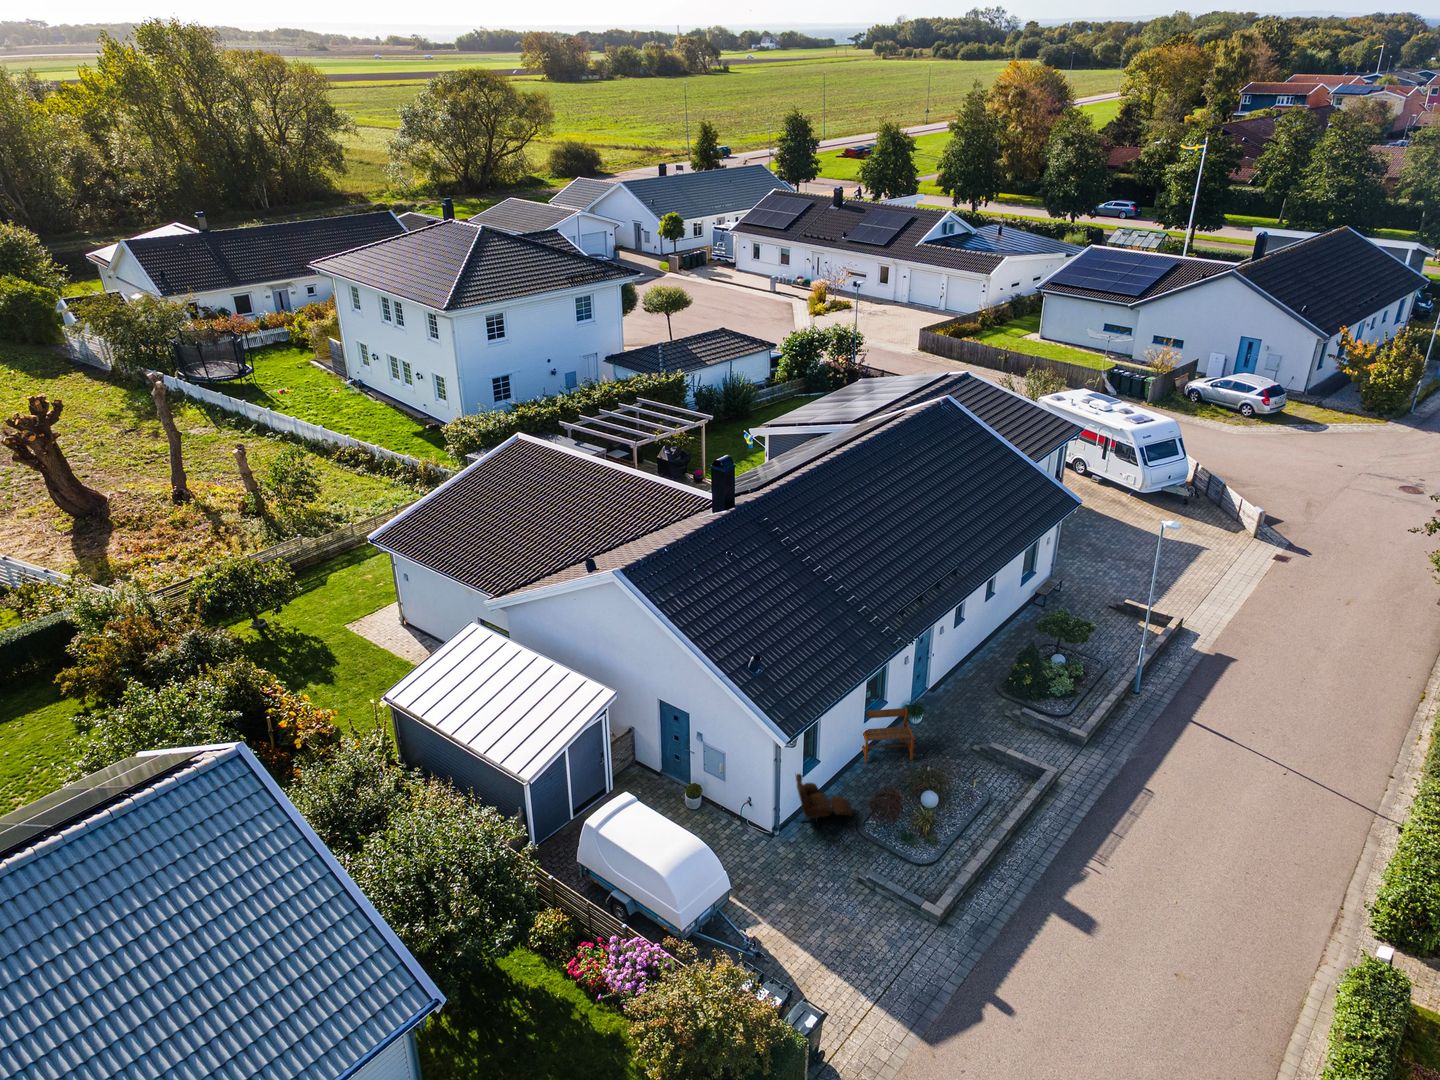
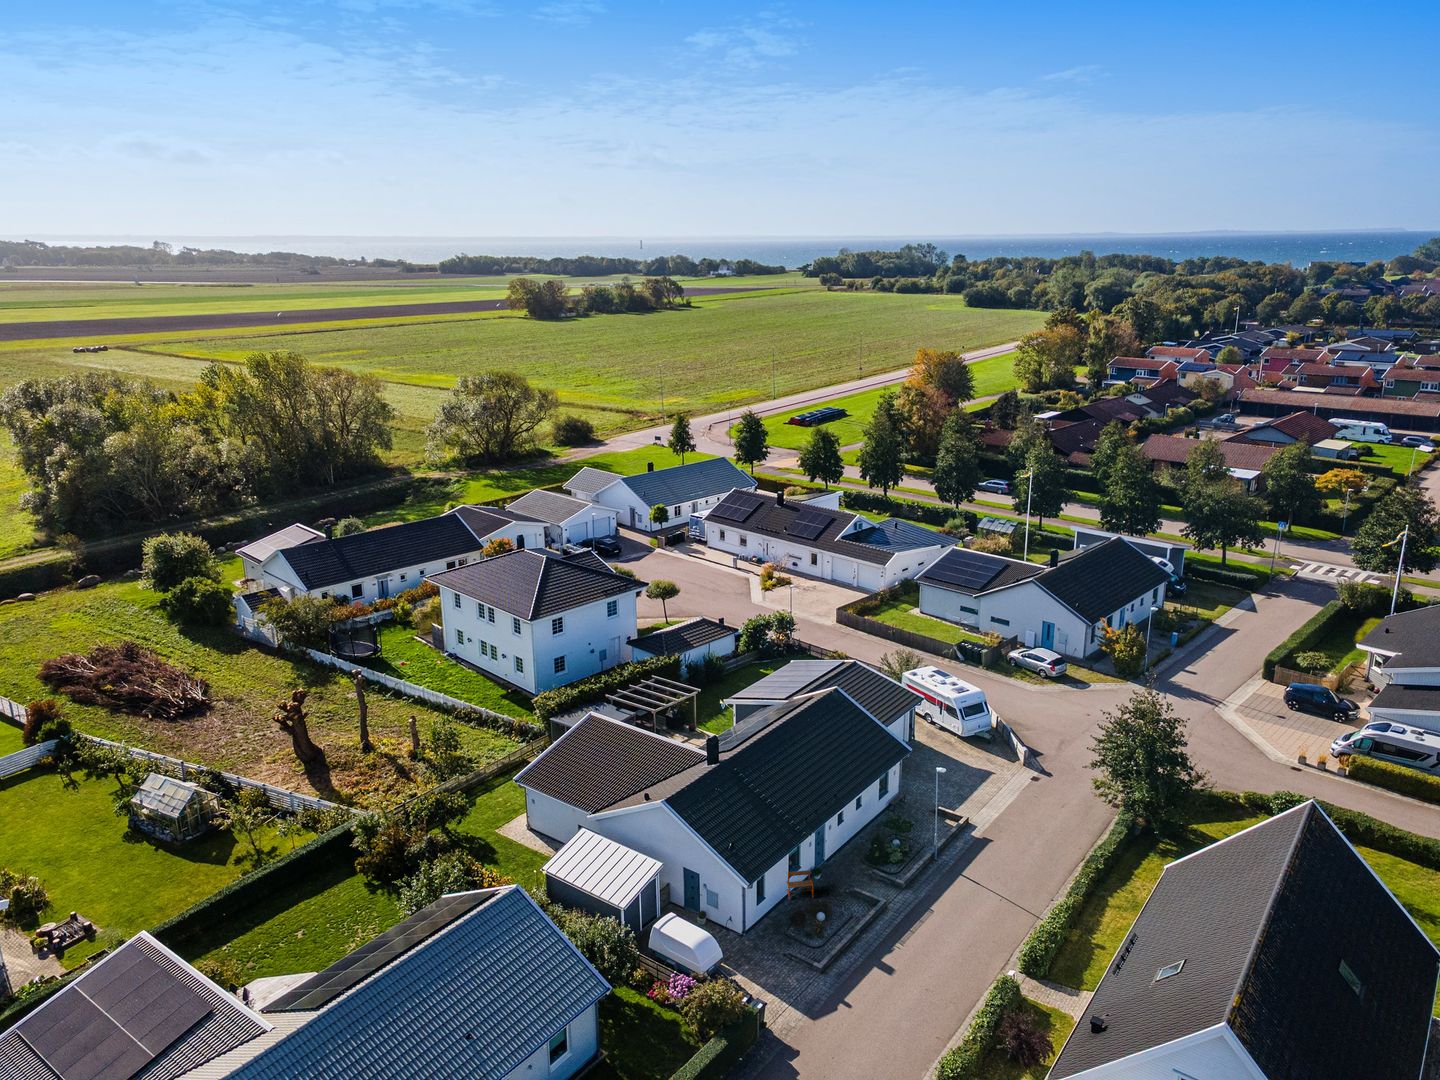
lounge chair: present [796,774,852,829] -> none [753,903,781,933]

